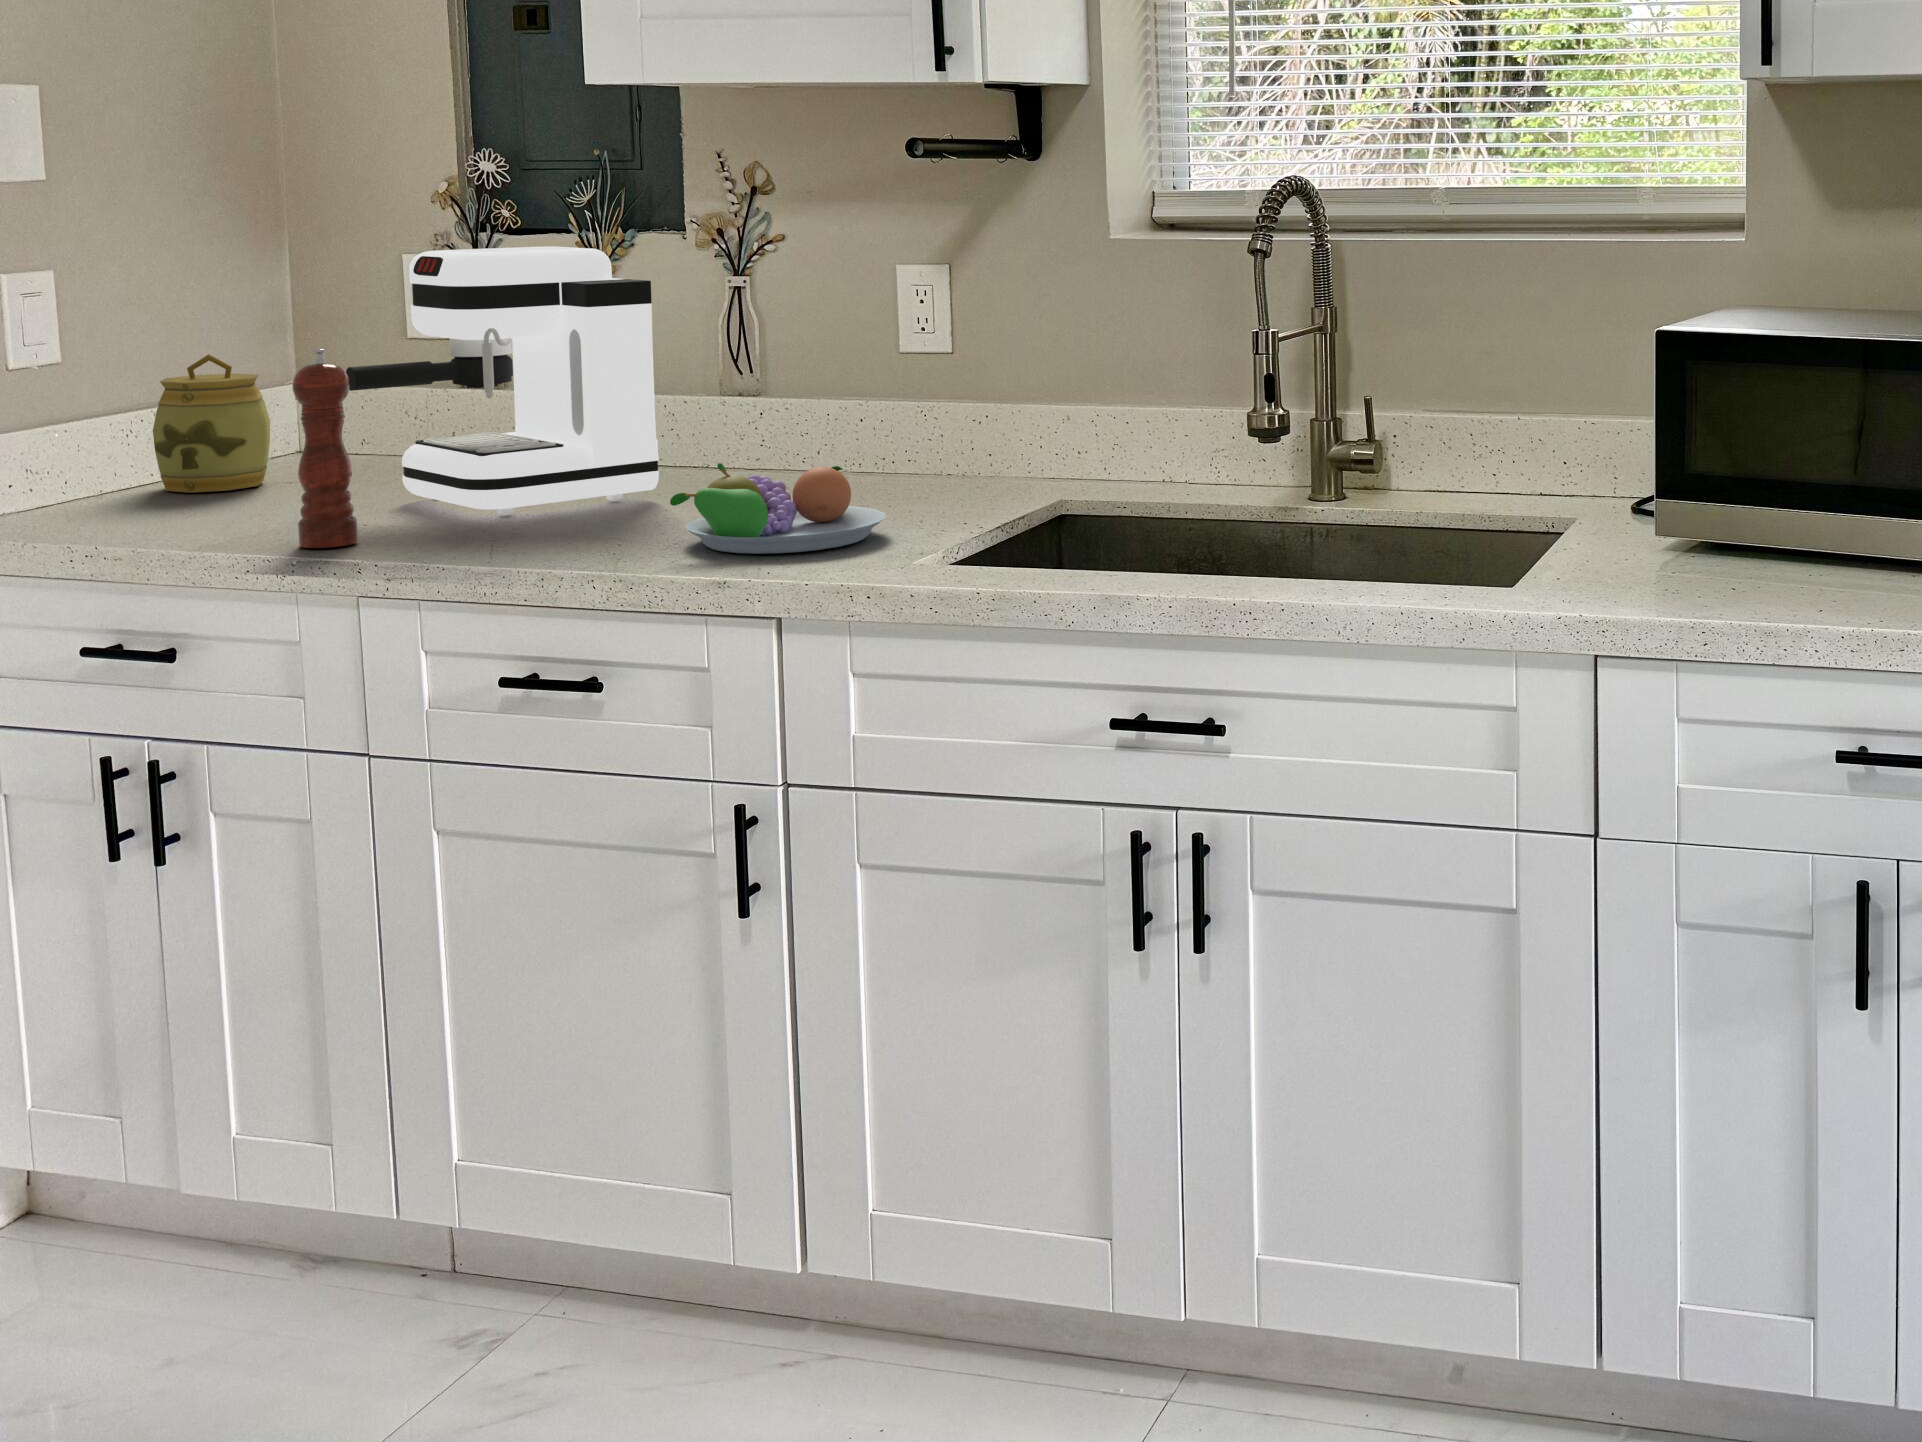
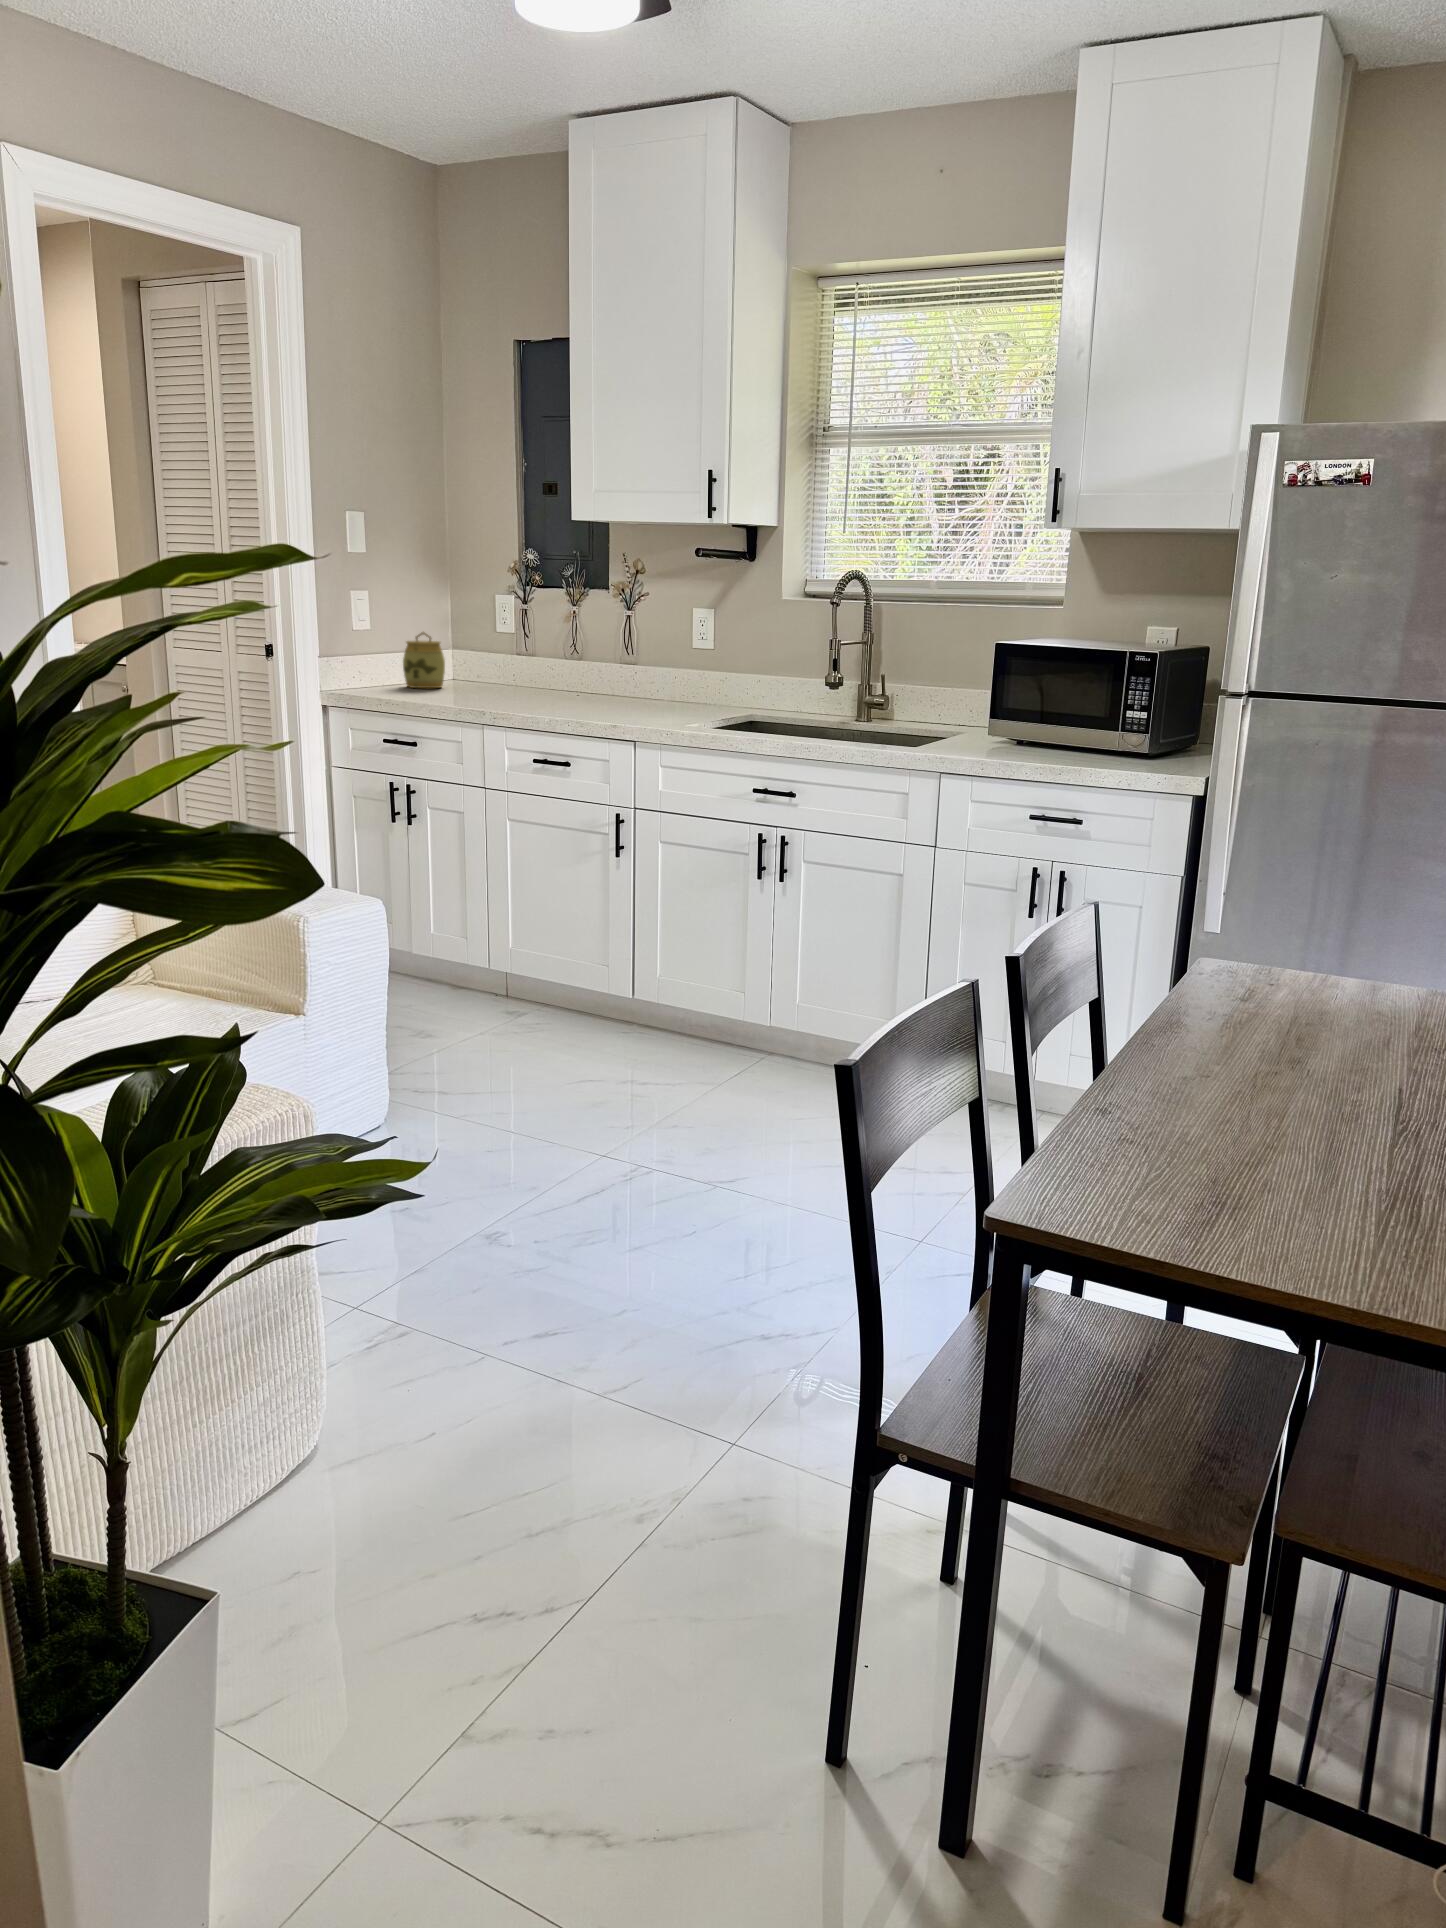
coffee maker: present [346,247,659,515] -> none [476,591,594,702]
pepper mill: present [293,349,358,548] -> none [458,626,480,706]
fruit bowl: present [670,463,886,554] -> none [596,683,681,720]

